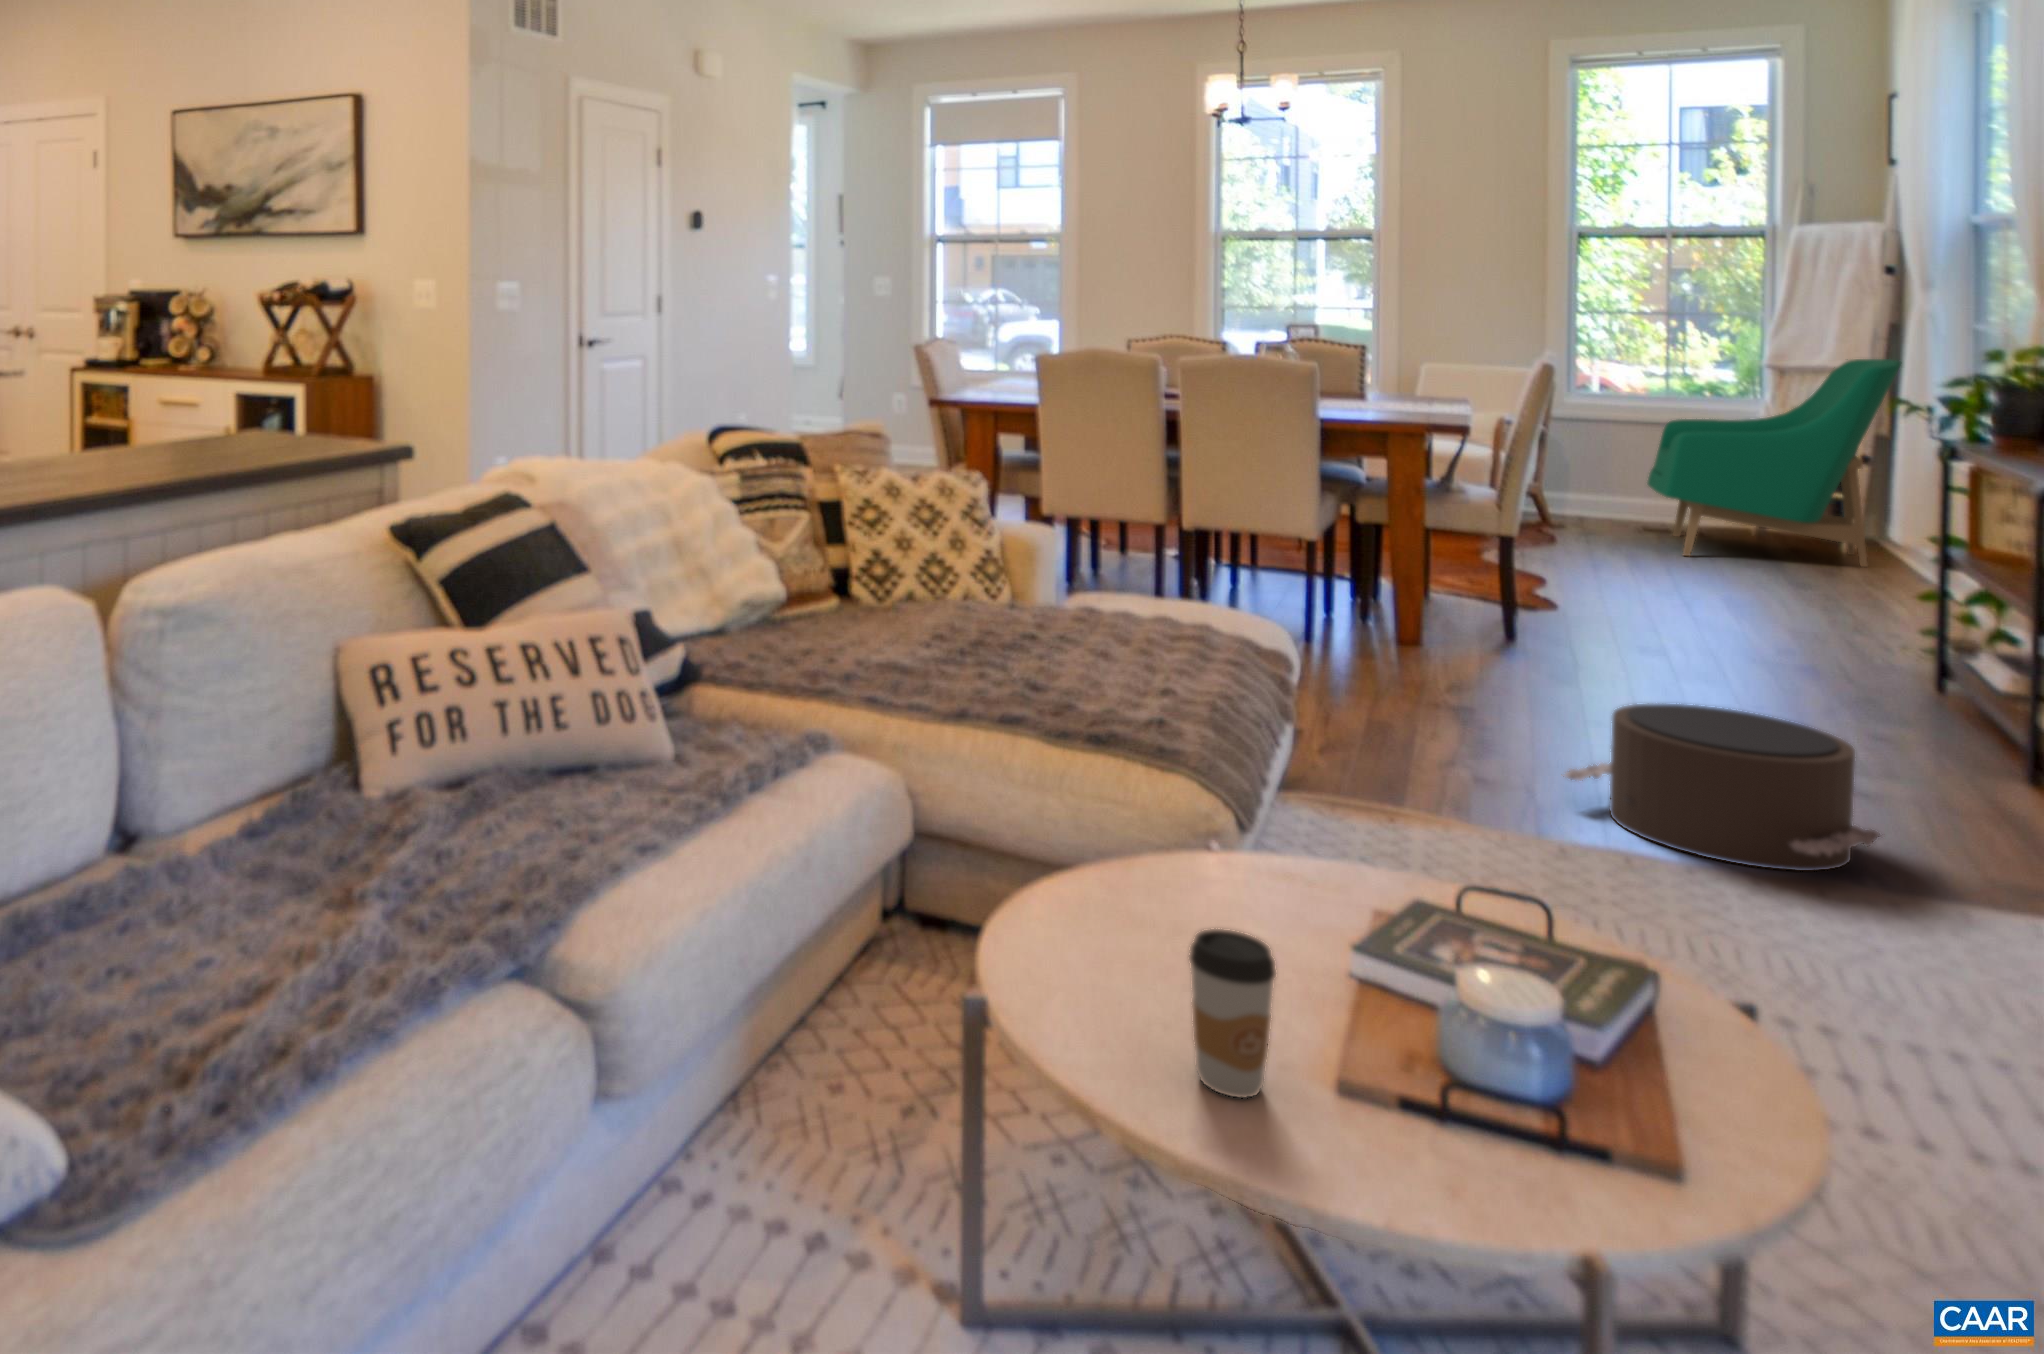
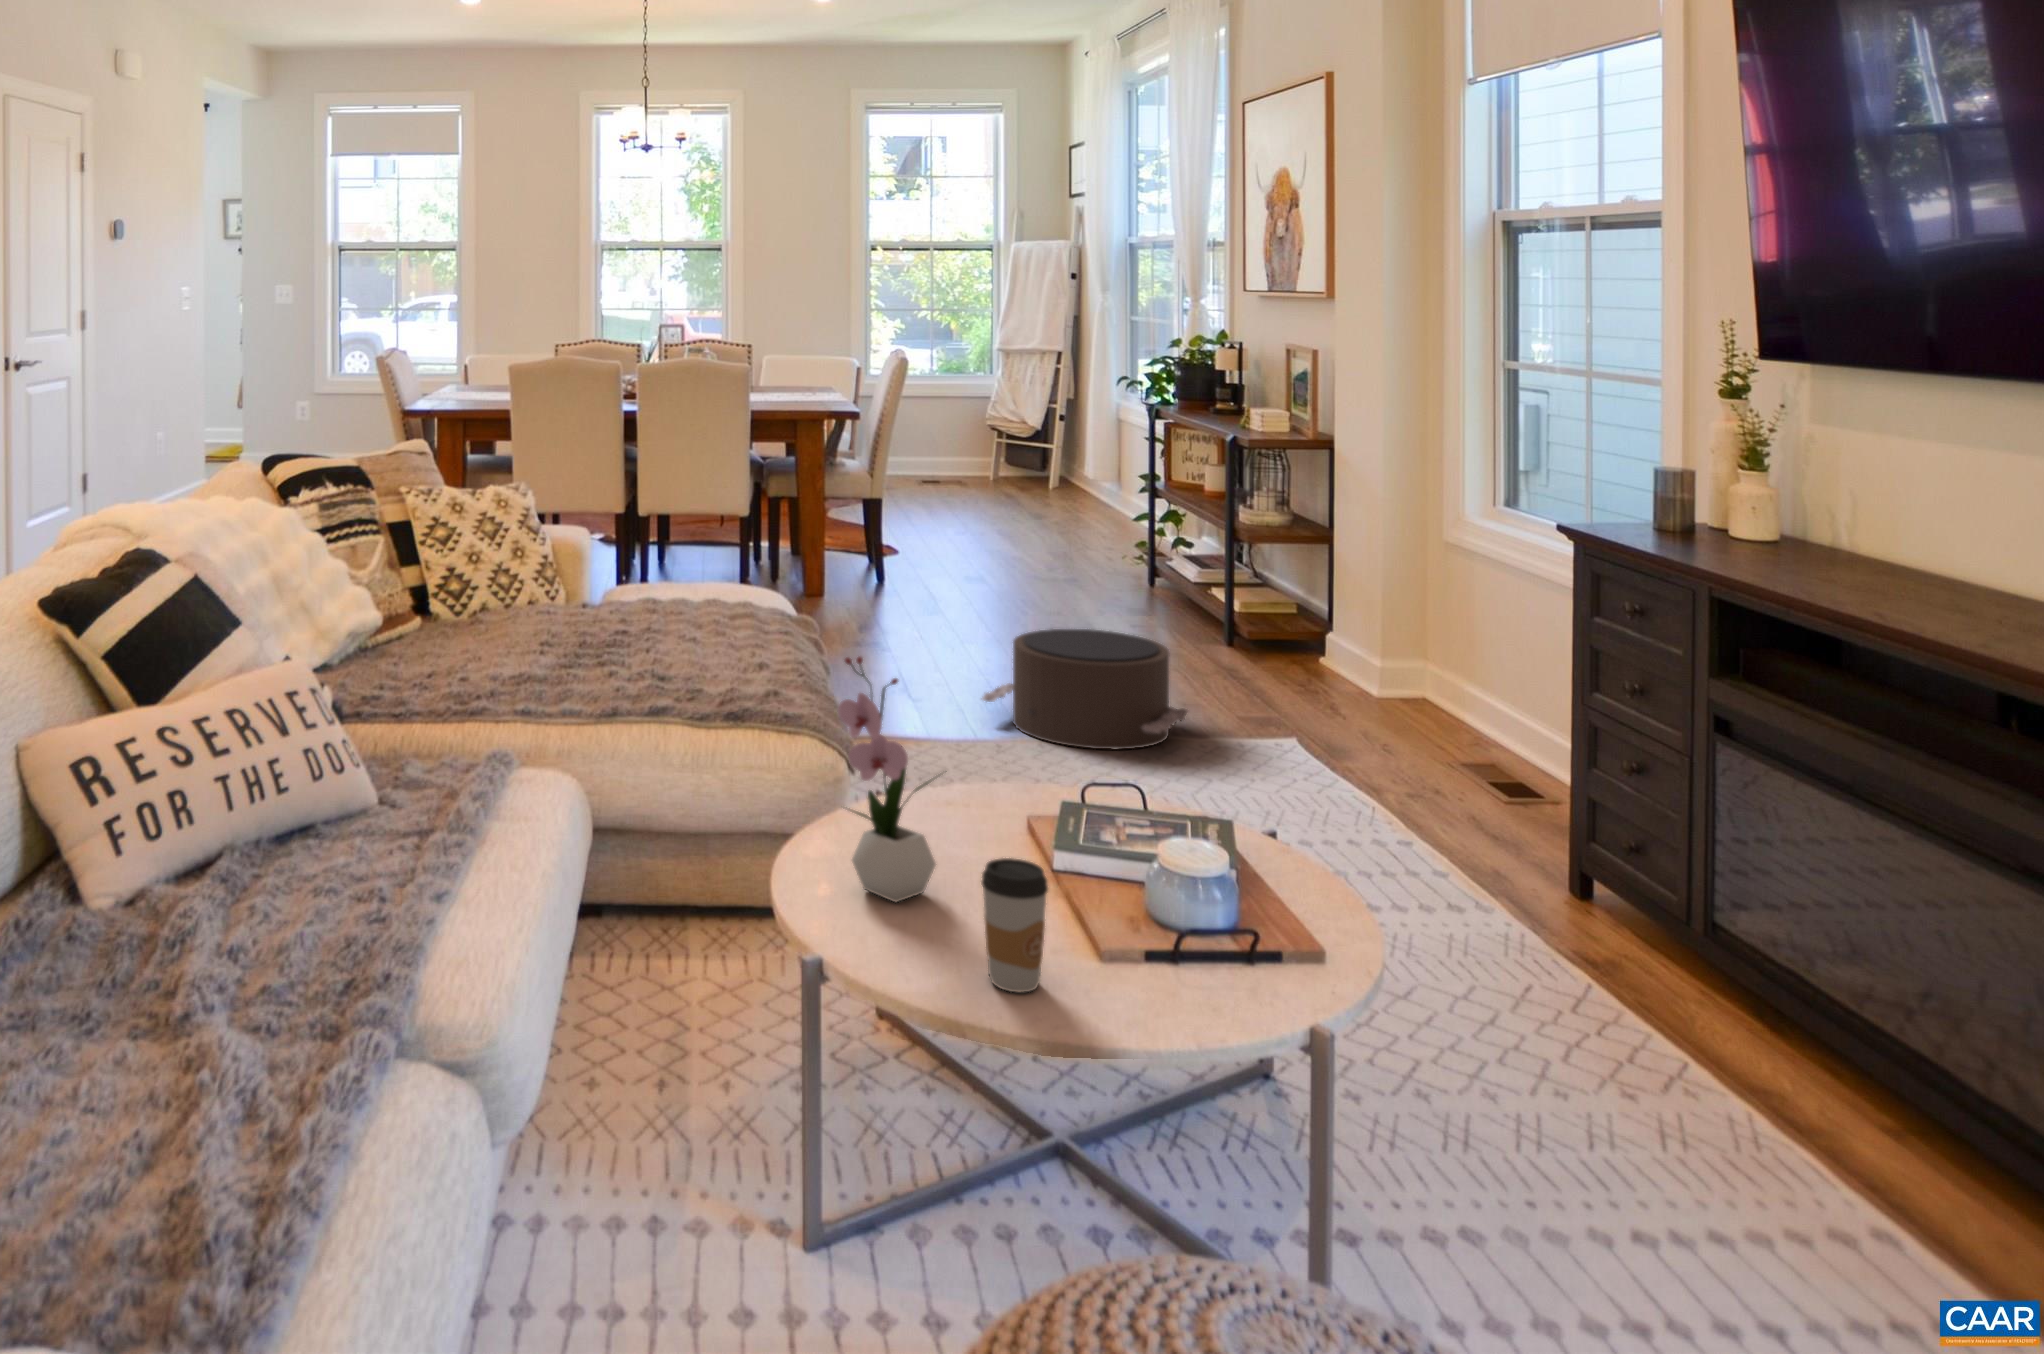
armchair: present [1648,359,1901,566] -> none [931,339,1093,506]
flower arrangement: none [1085,669,1224,962] -> present [838,657,947,902]

